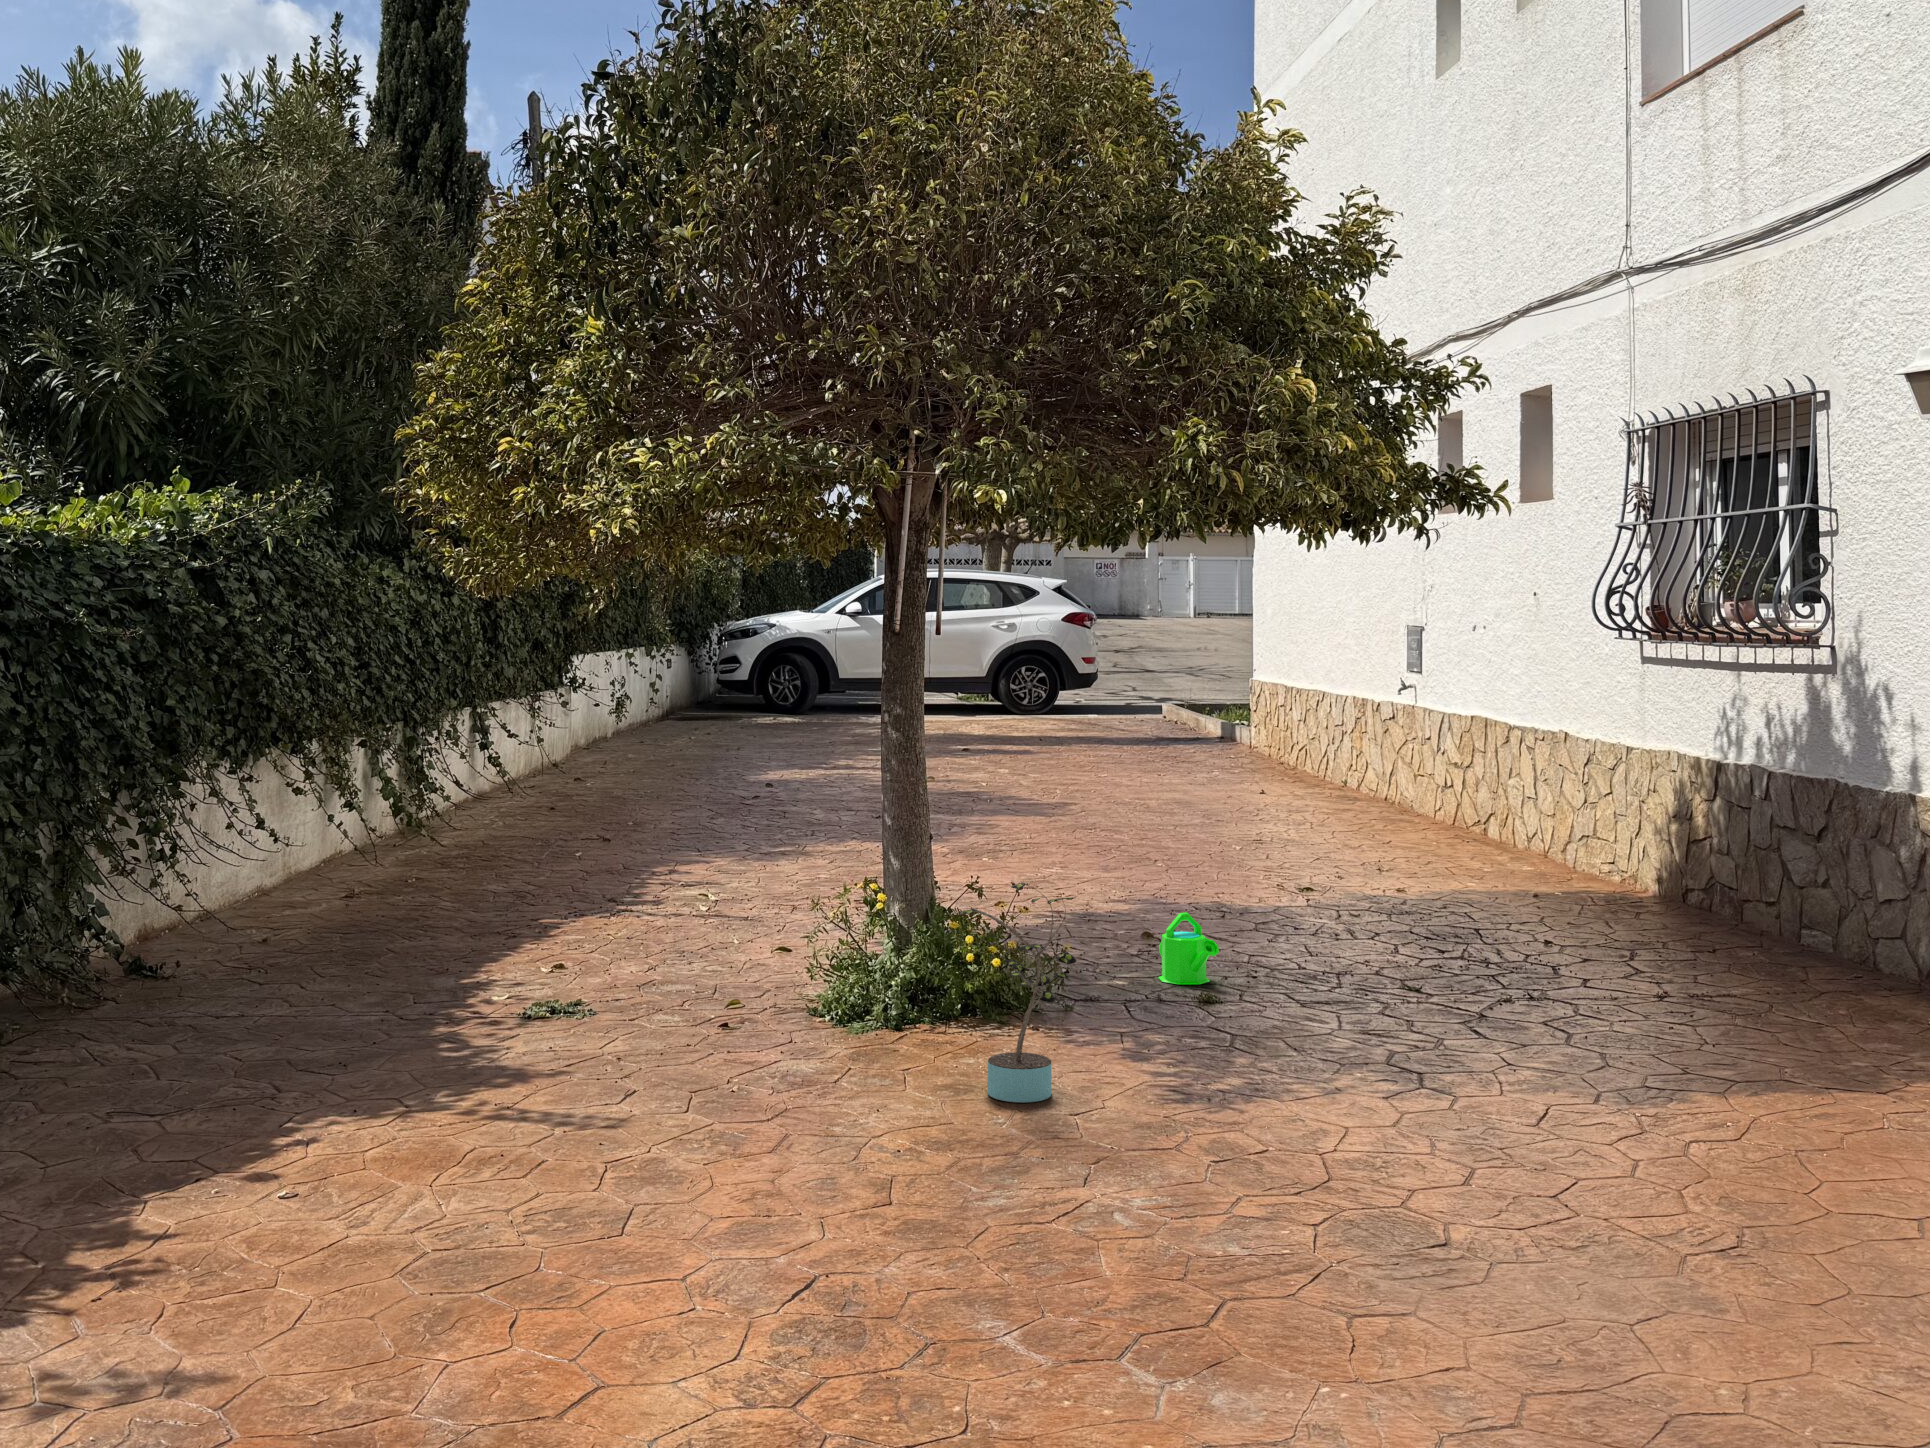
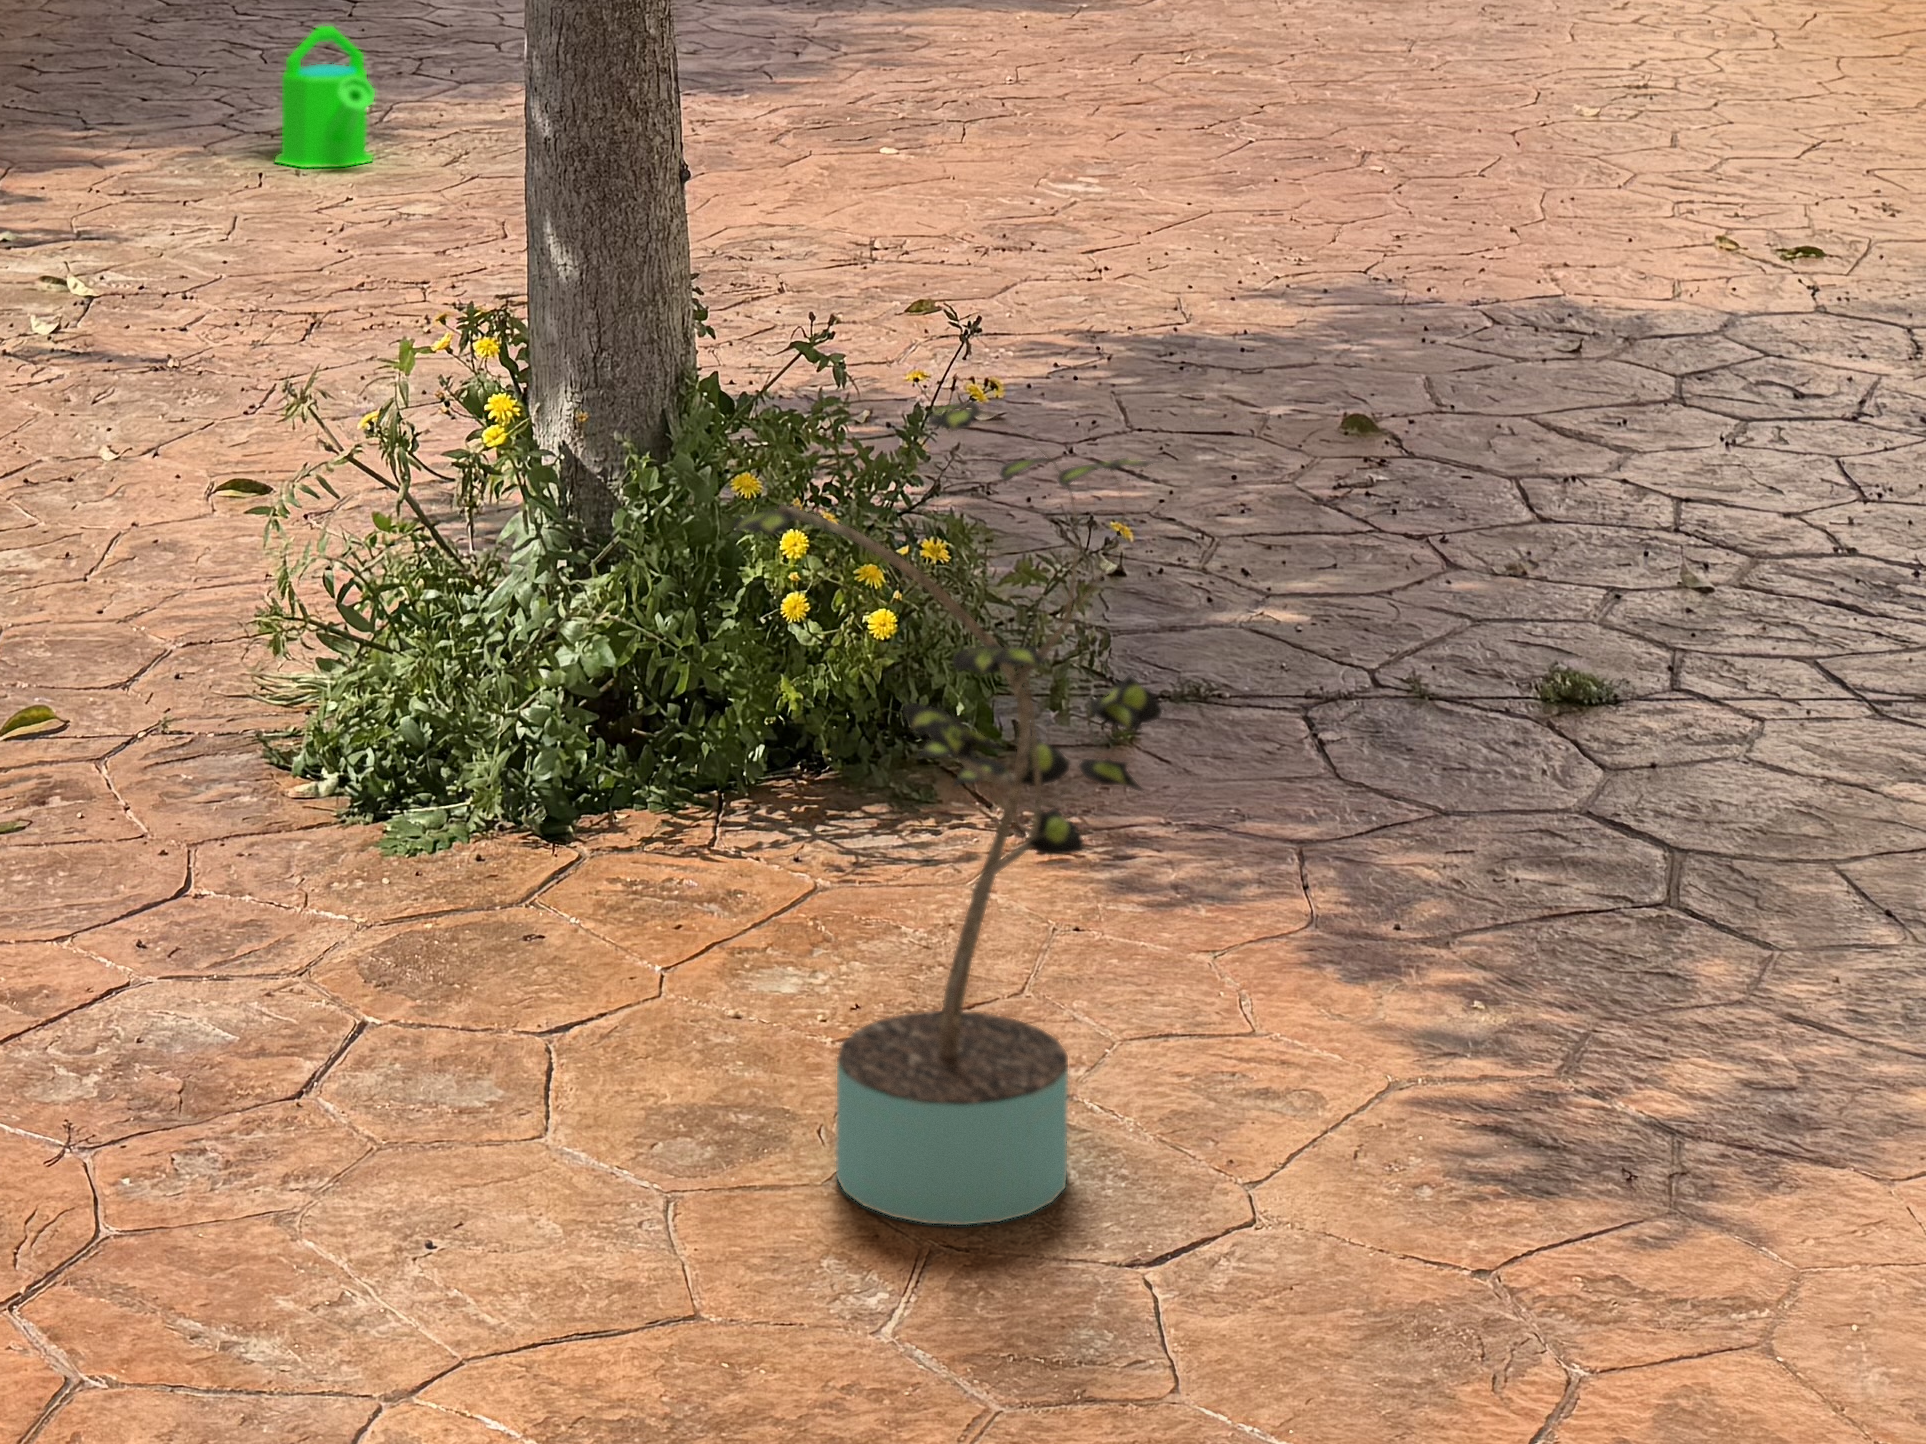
watering can: present [1158,912,1219,985] -> present [275,26,375,168]

